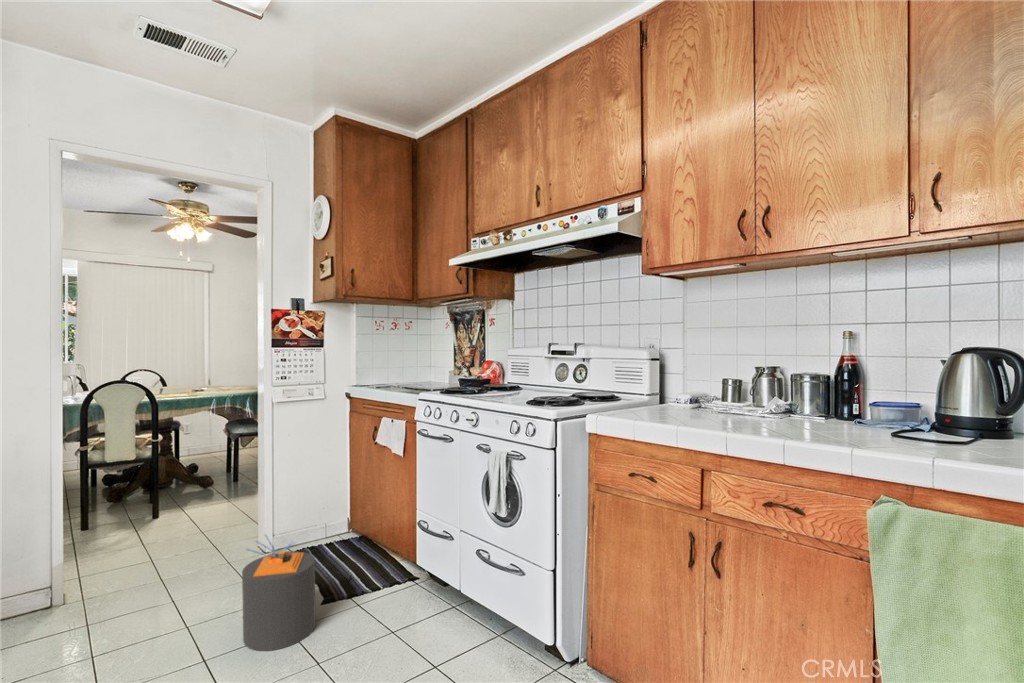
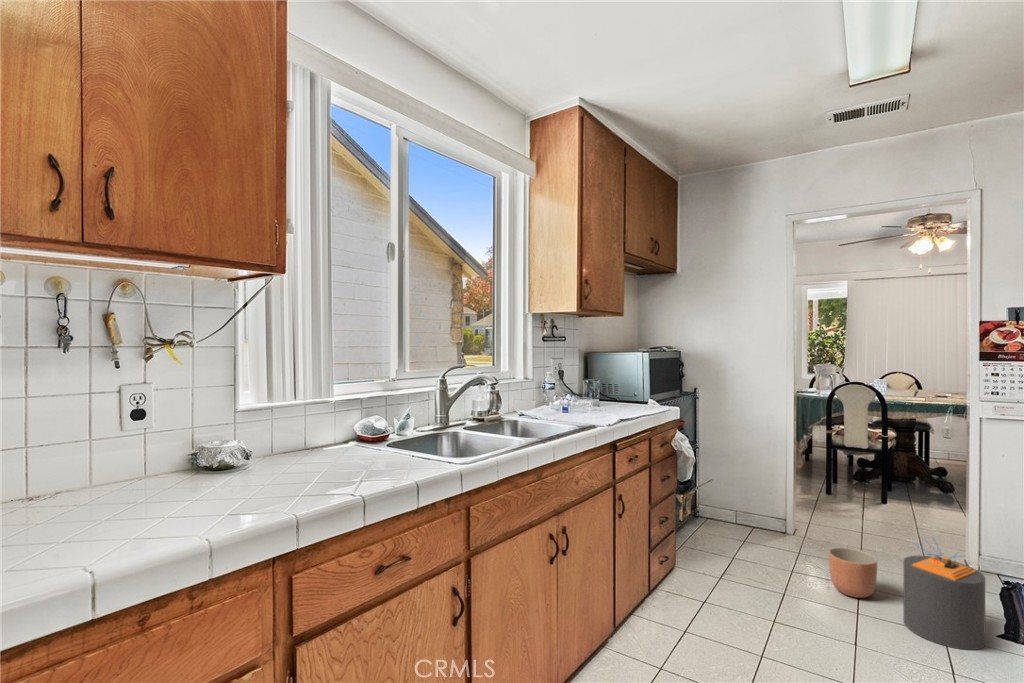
planter: none [145,585,206,652] -> present [829,547,877,598]

